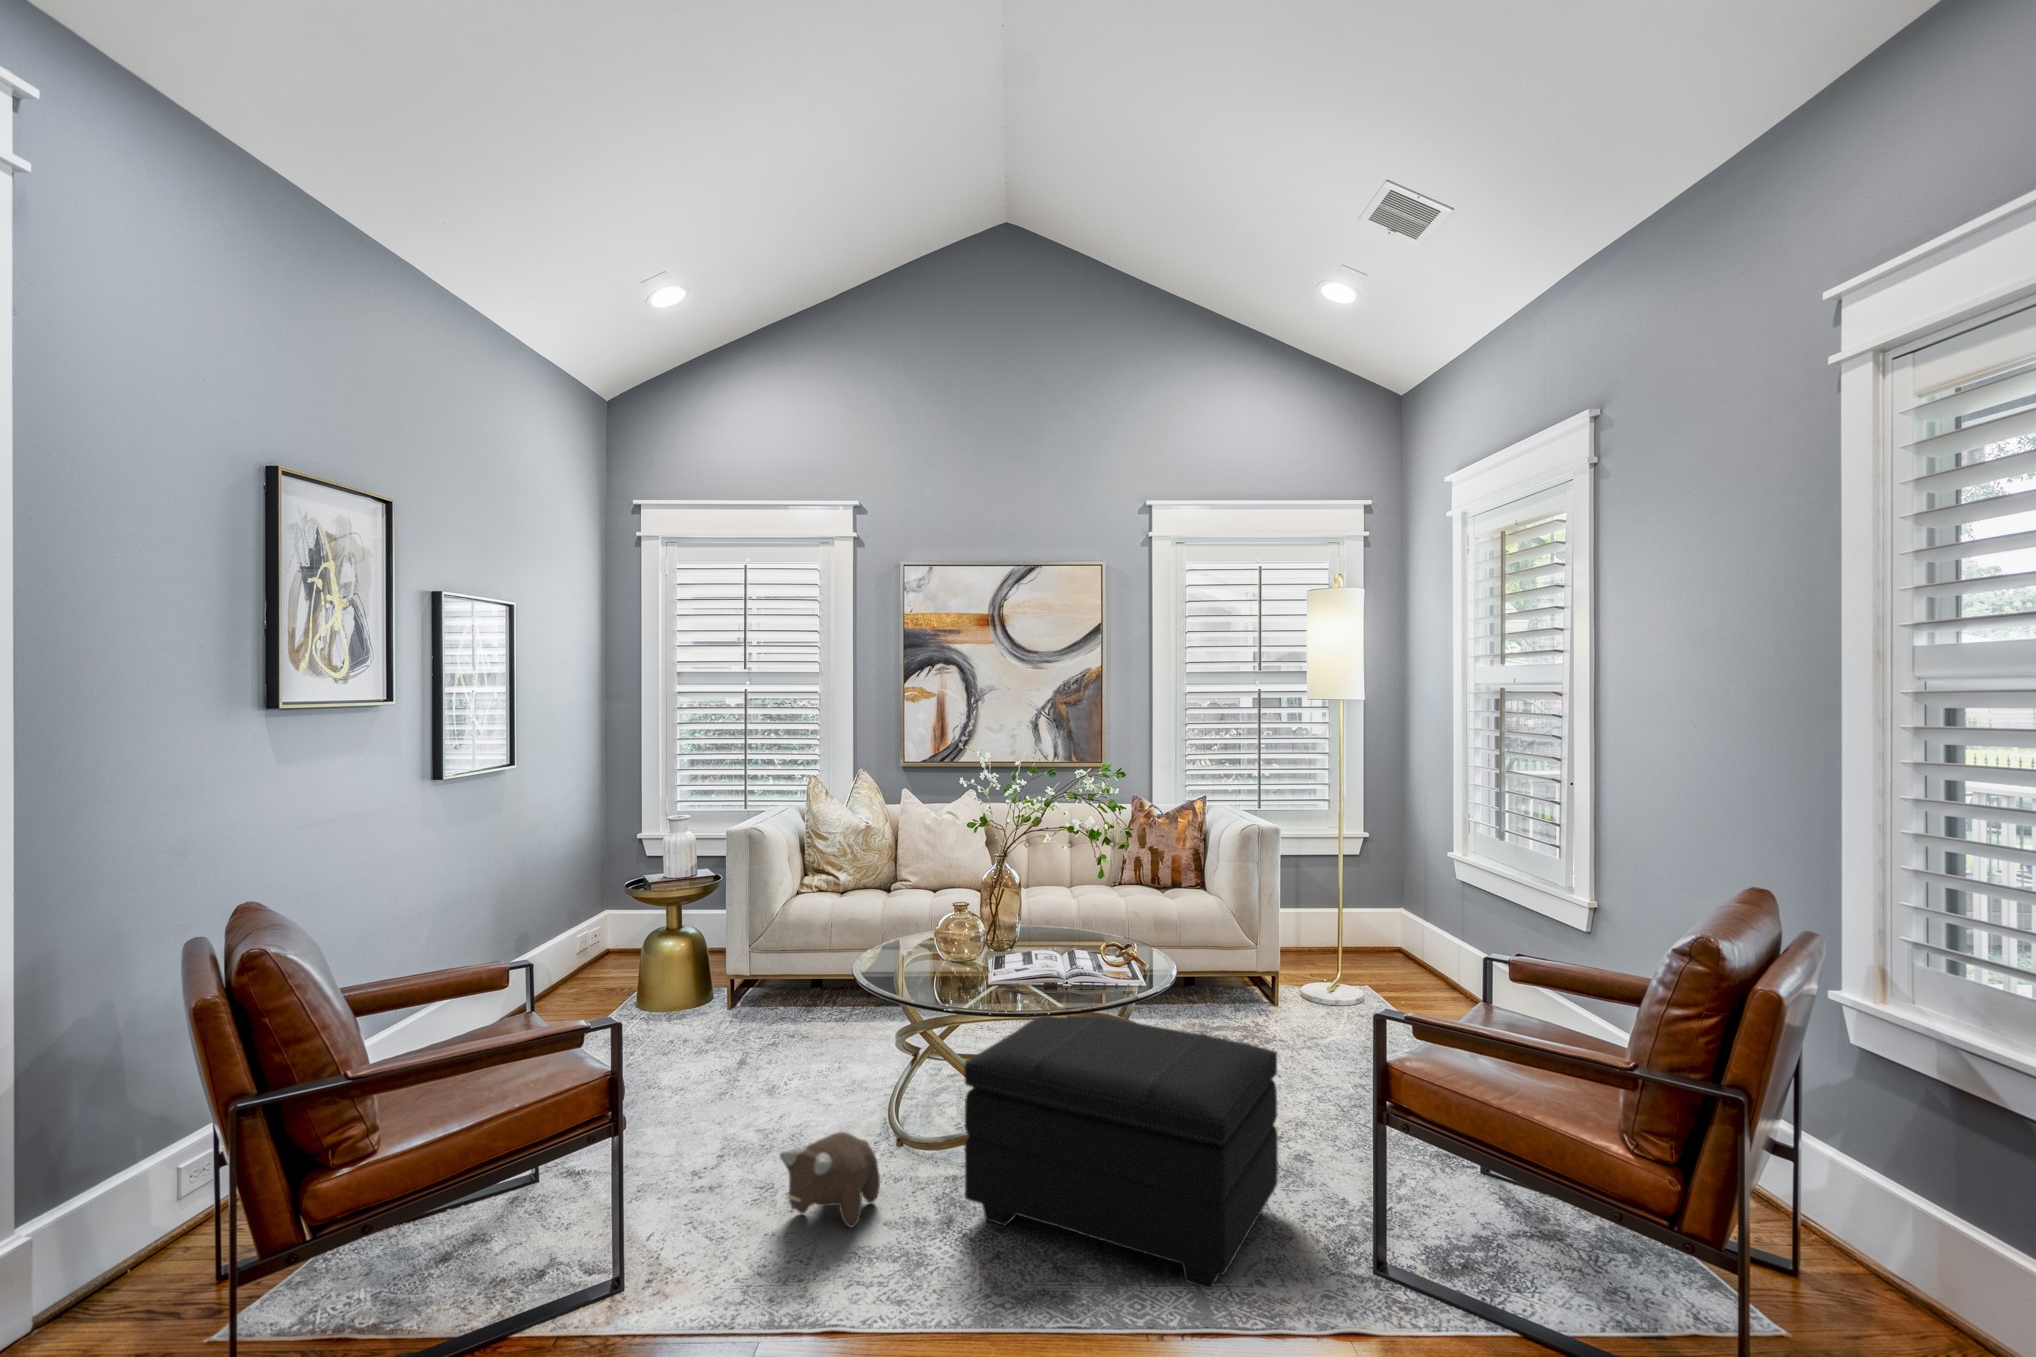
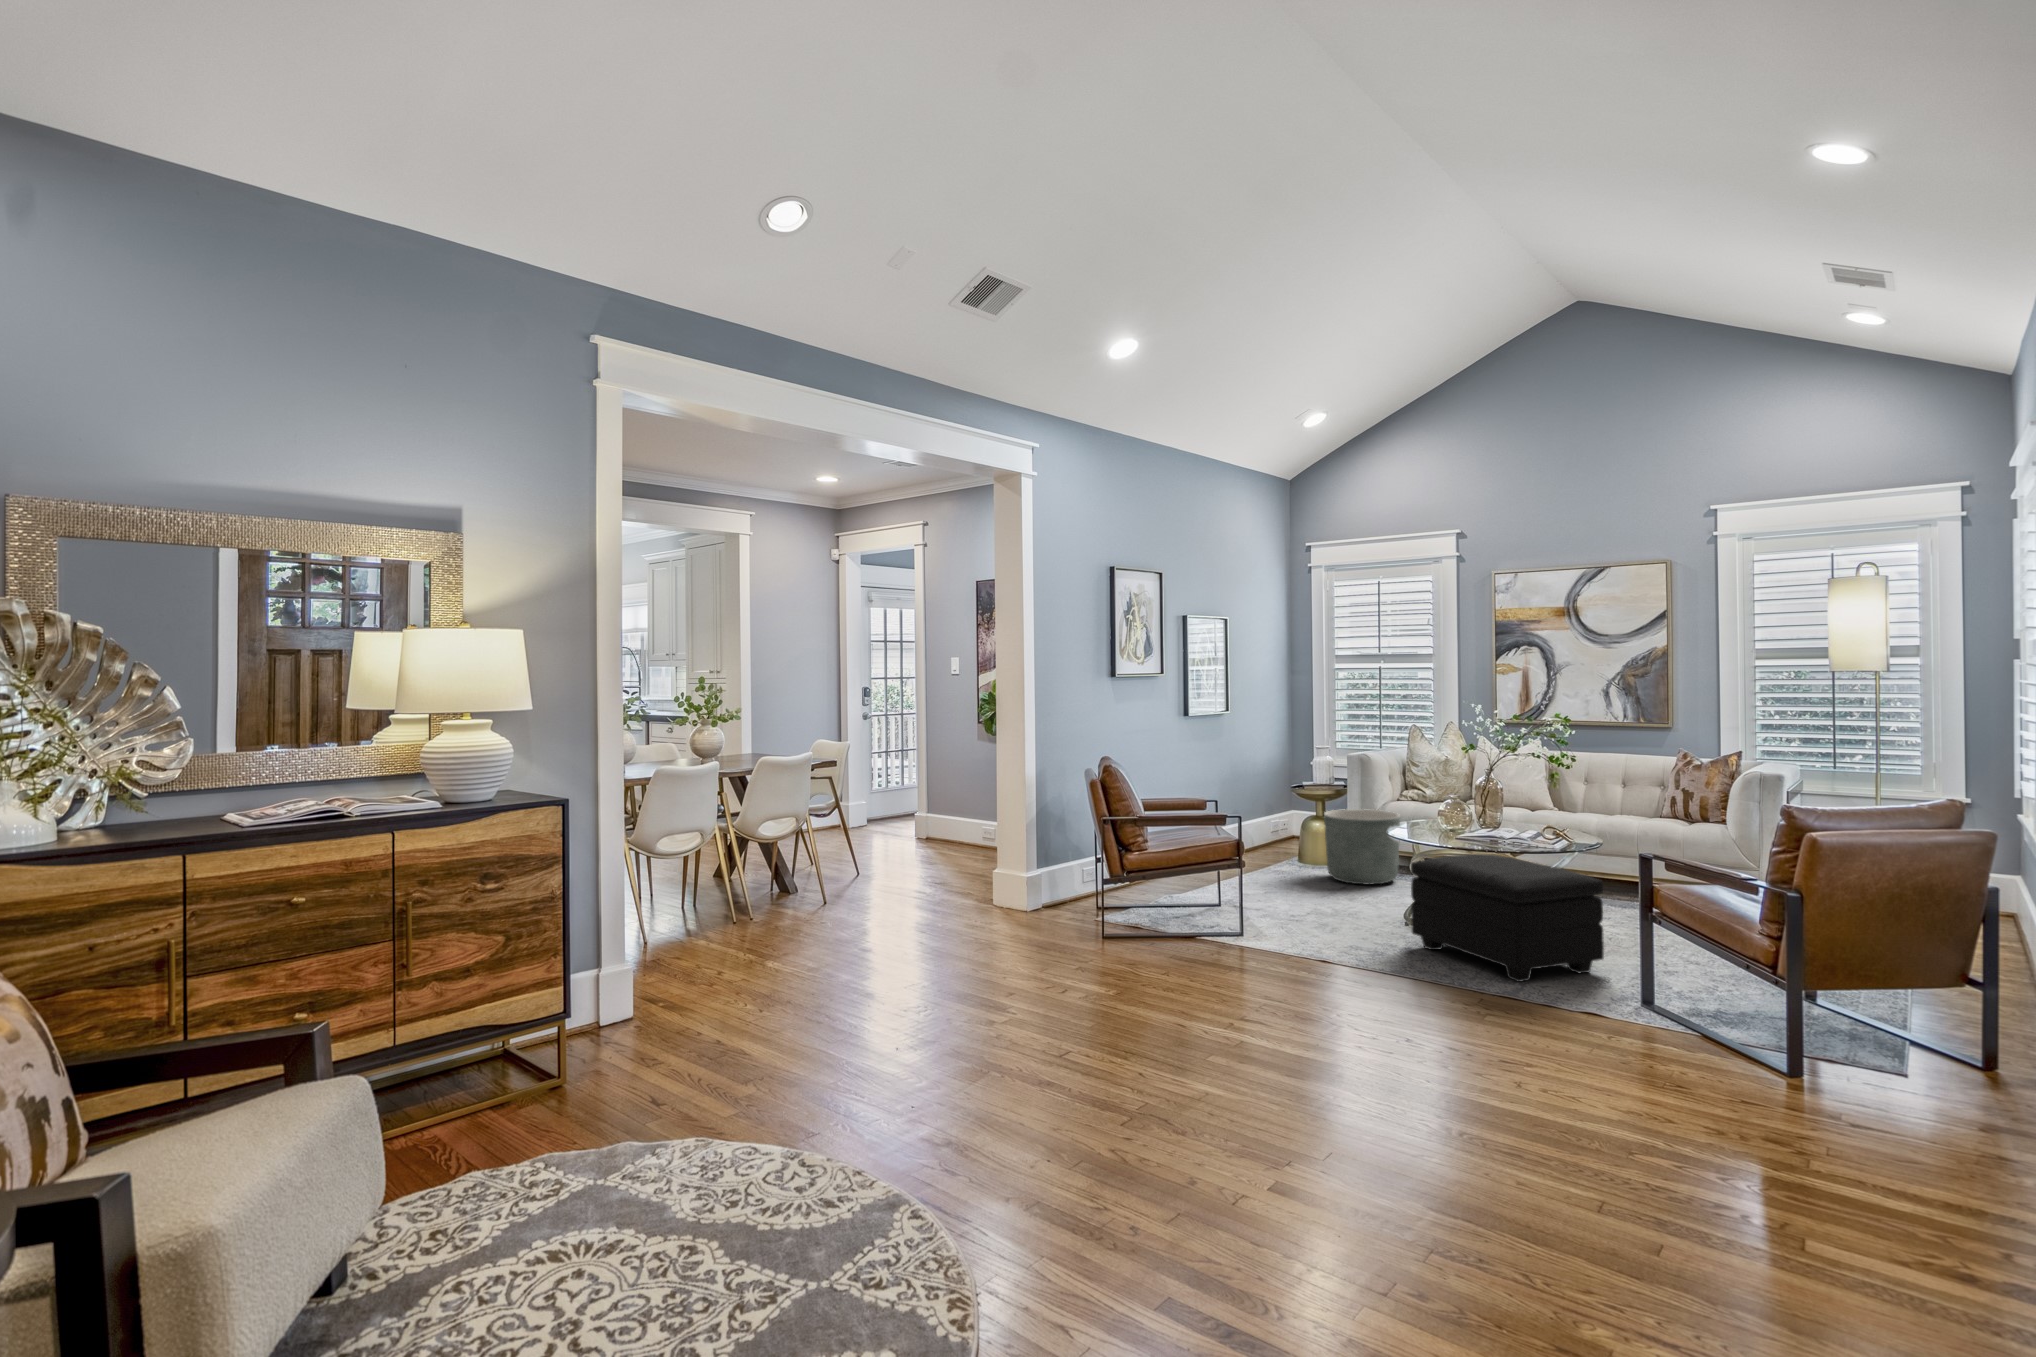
planter: none [701,913,822,1047] -> present [1324,809,1400,884]
plush toy: present [779,1132,880,1228] -> none [1317,893,1374,938]

